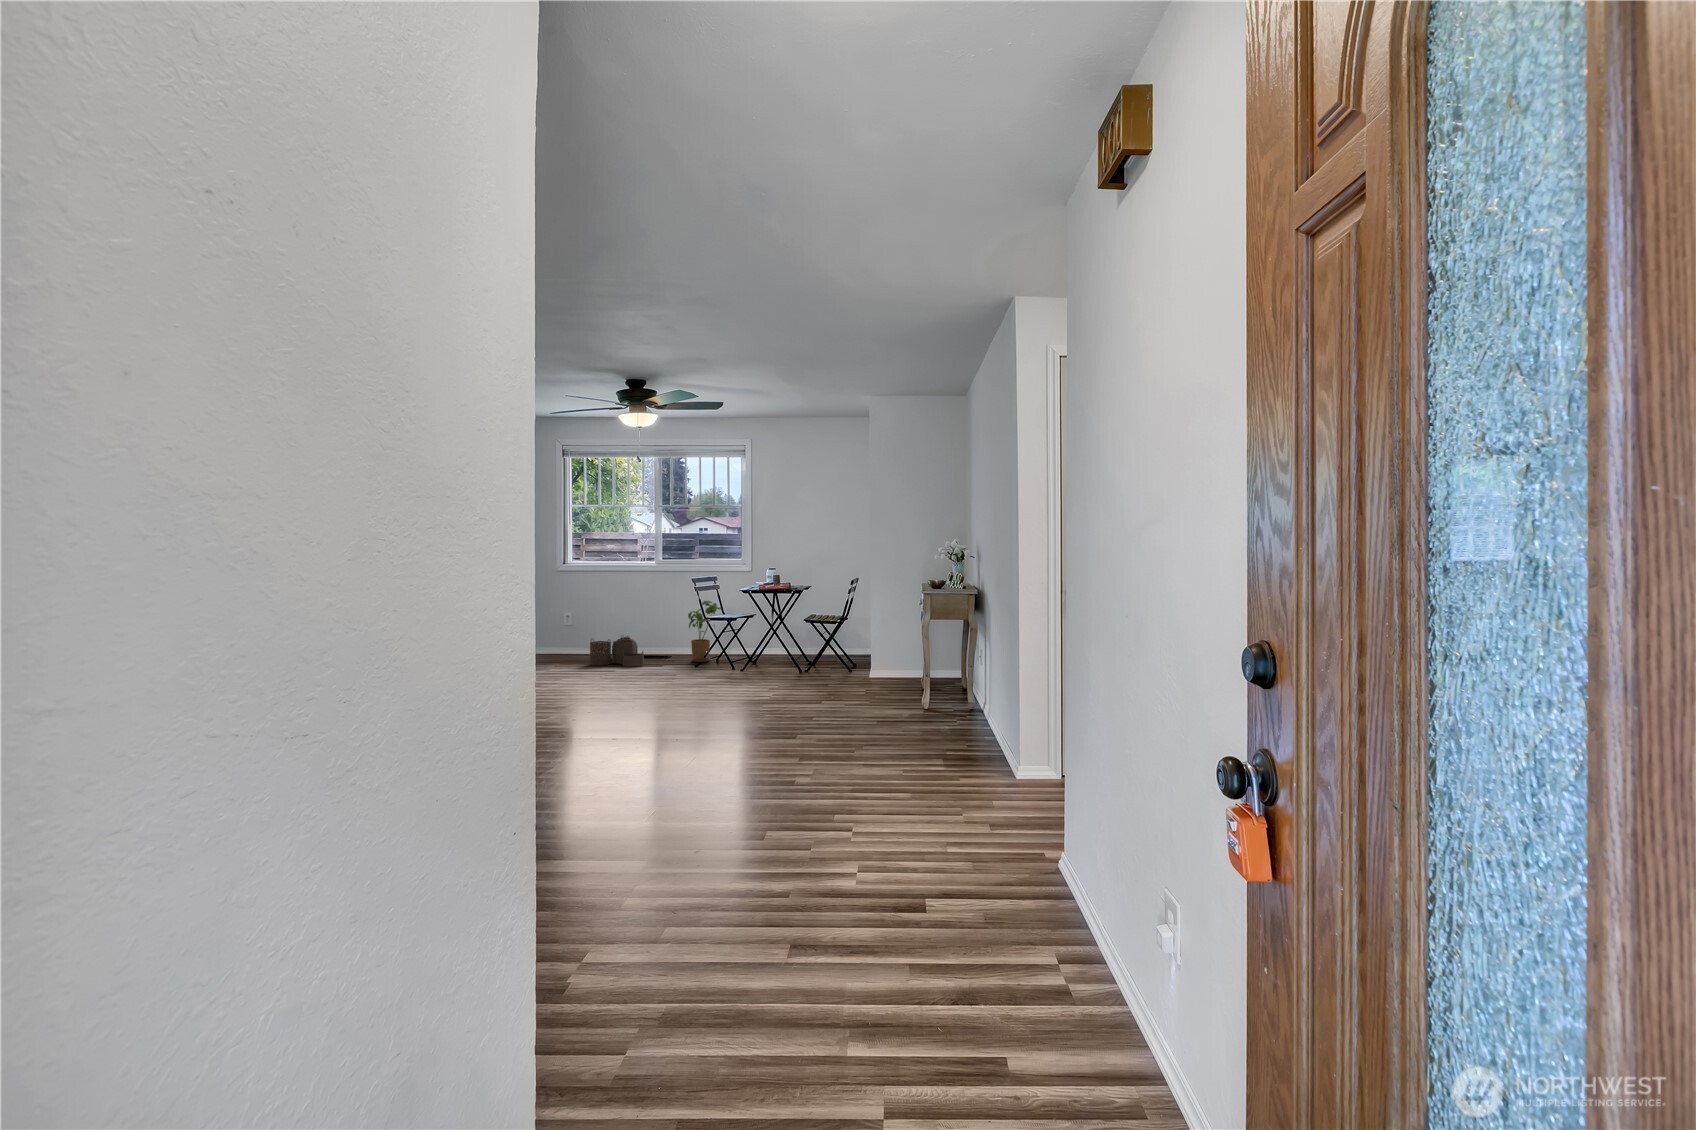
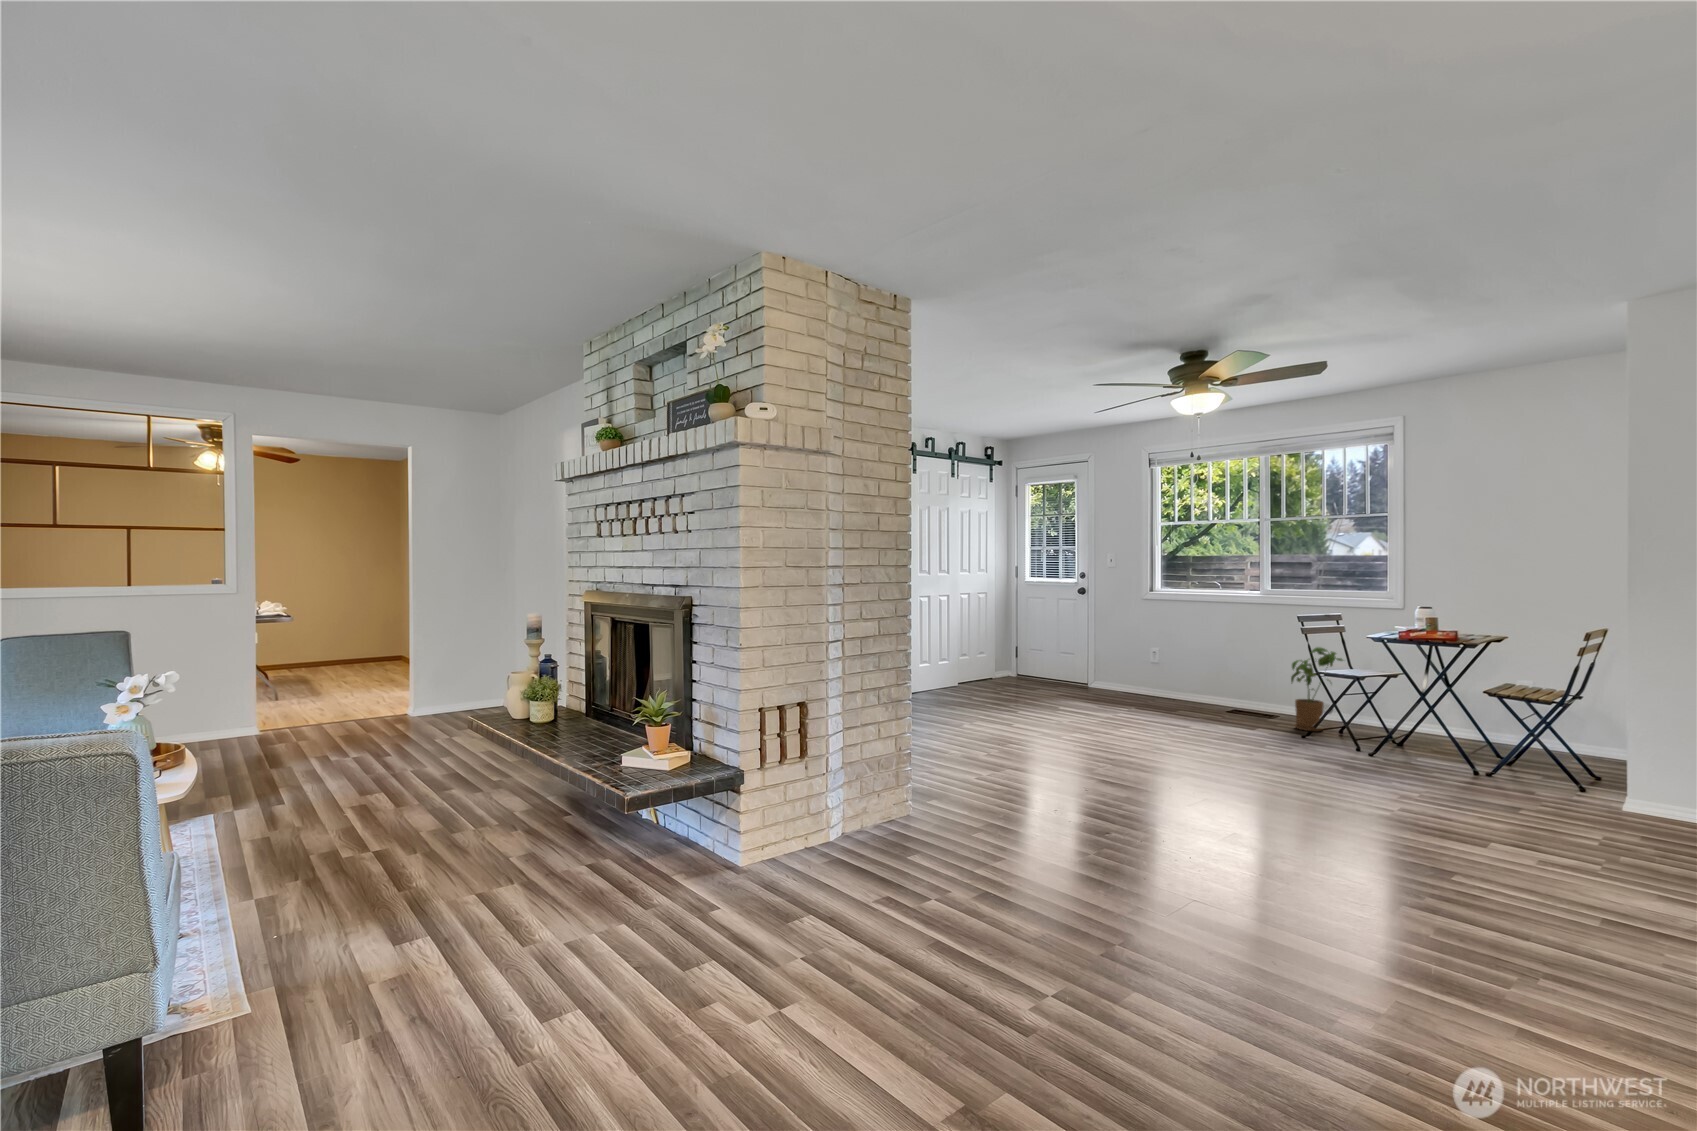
woven basket: present [590,636,644,667] -> none [1157,681,1225,725]

